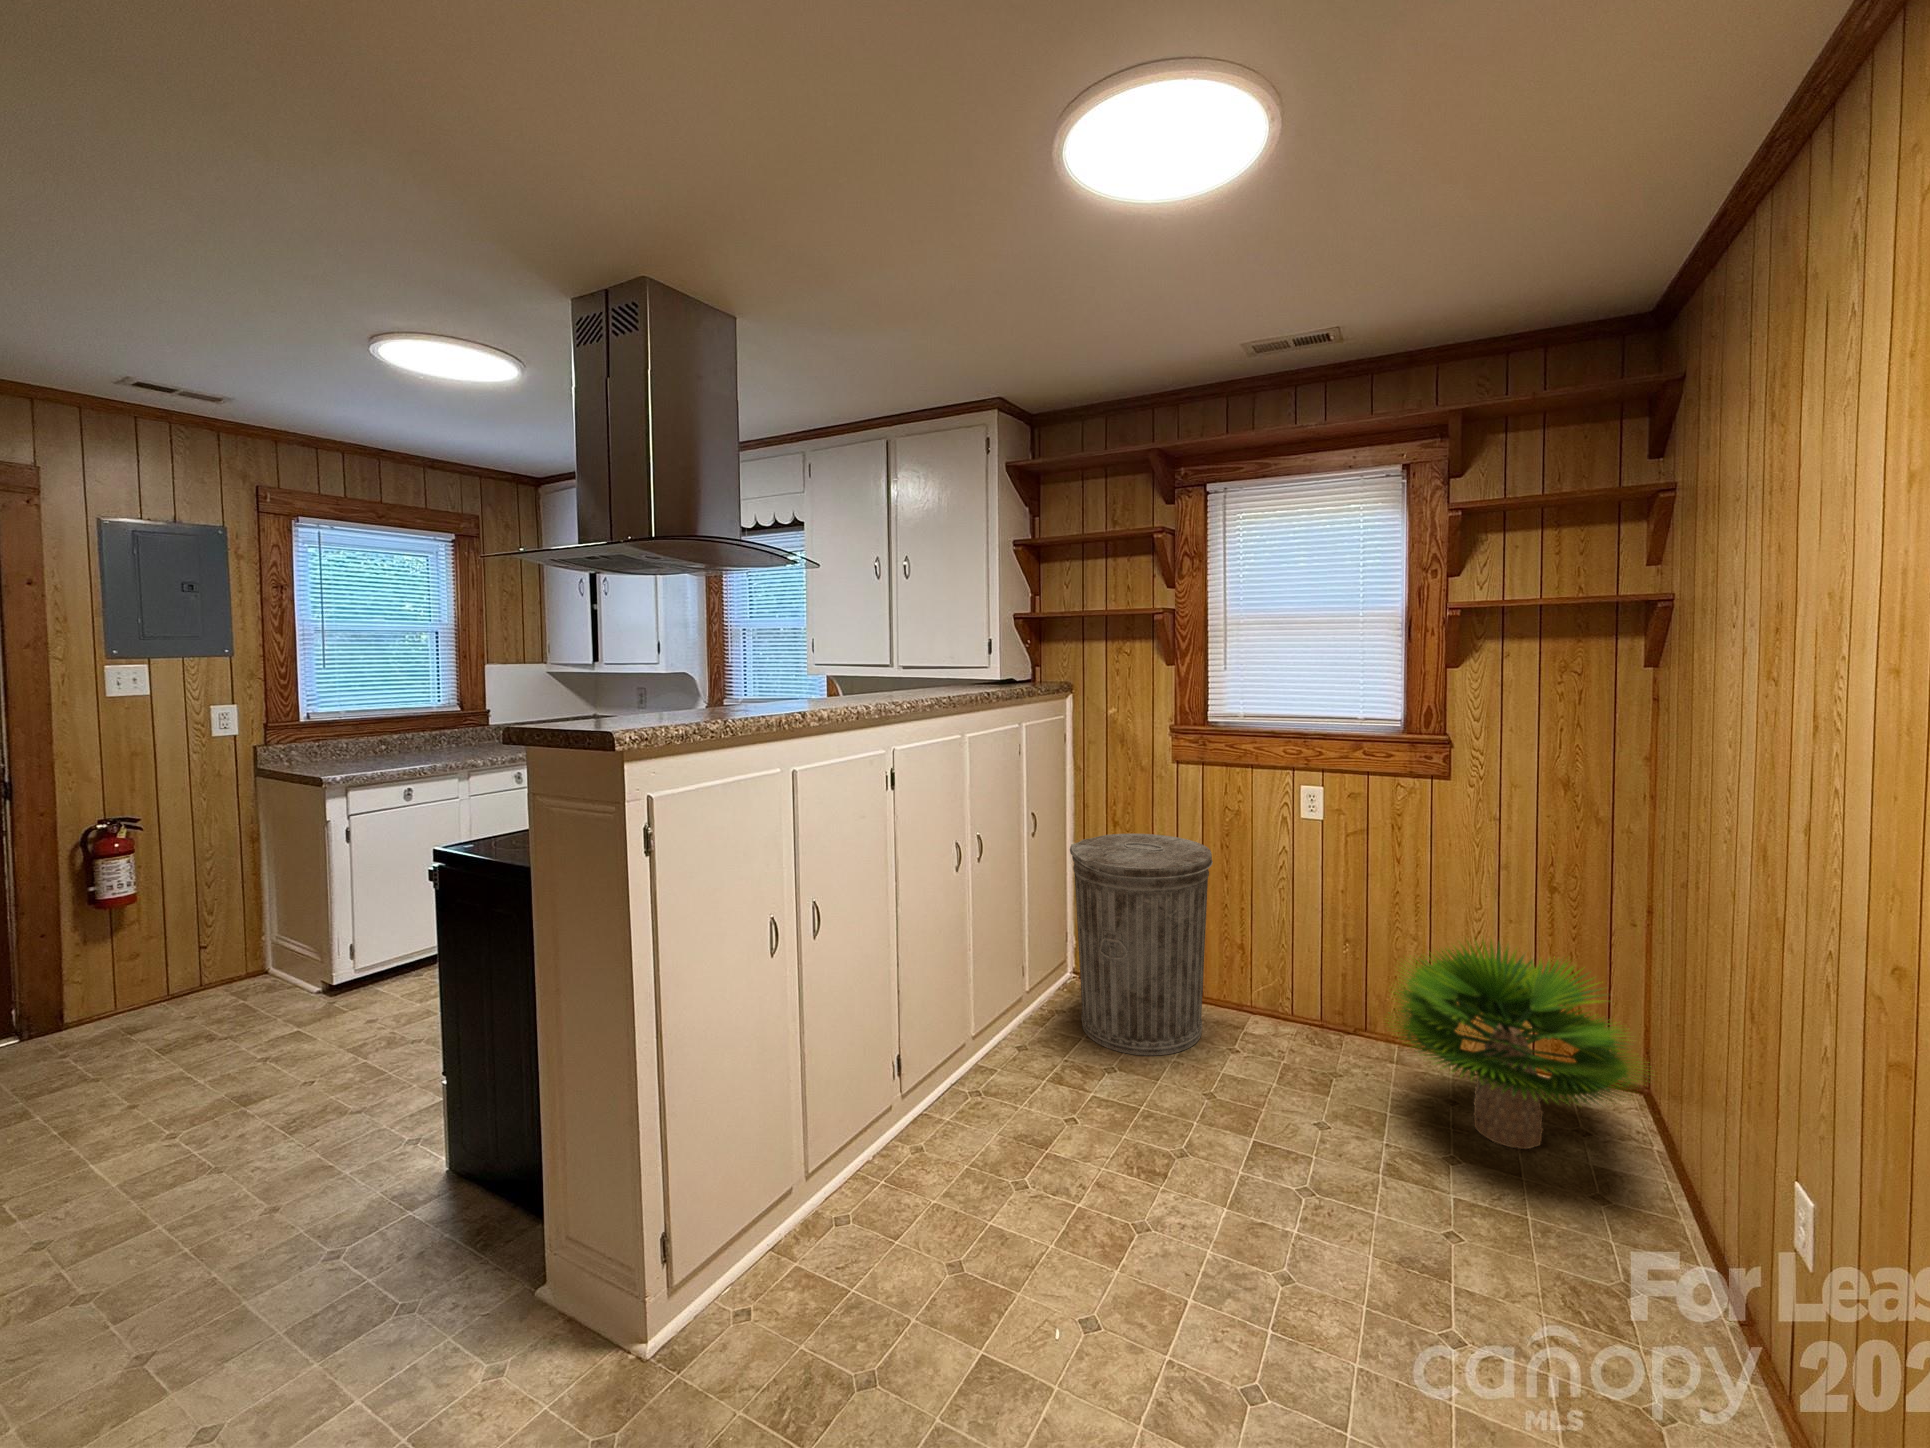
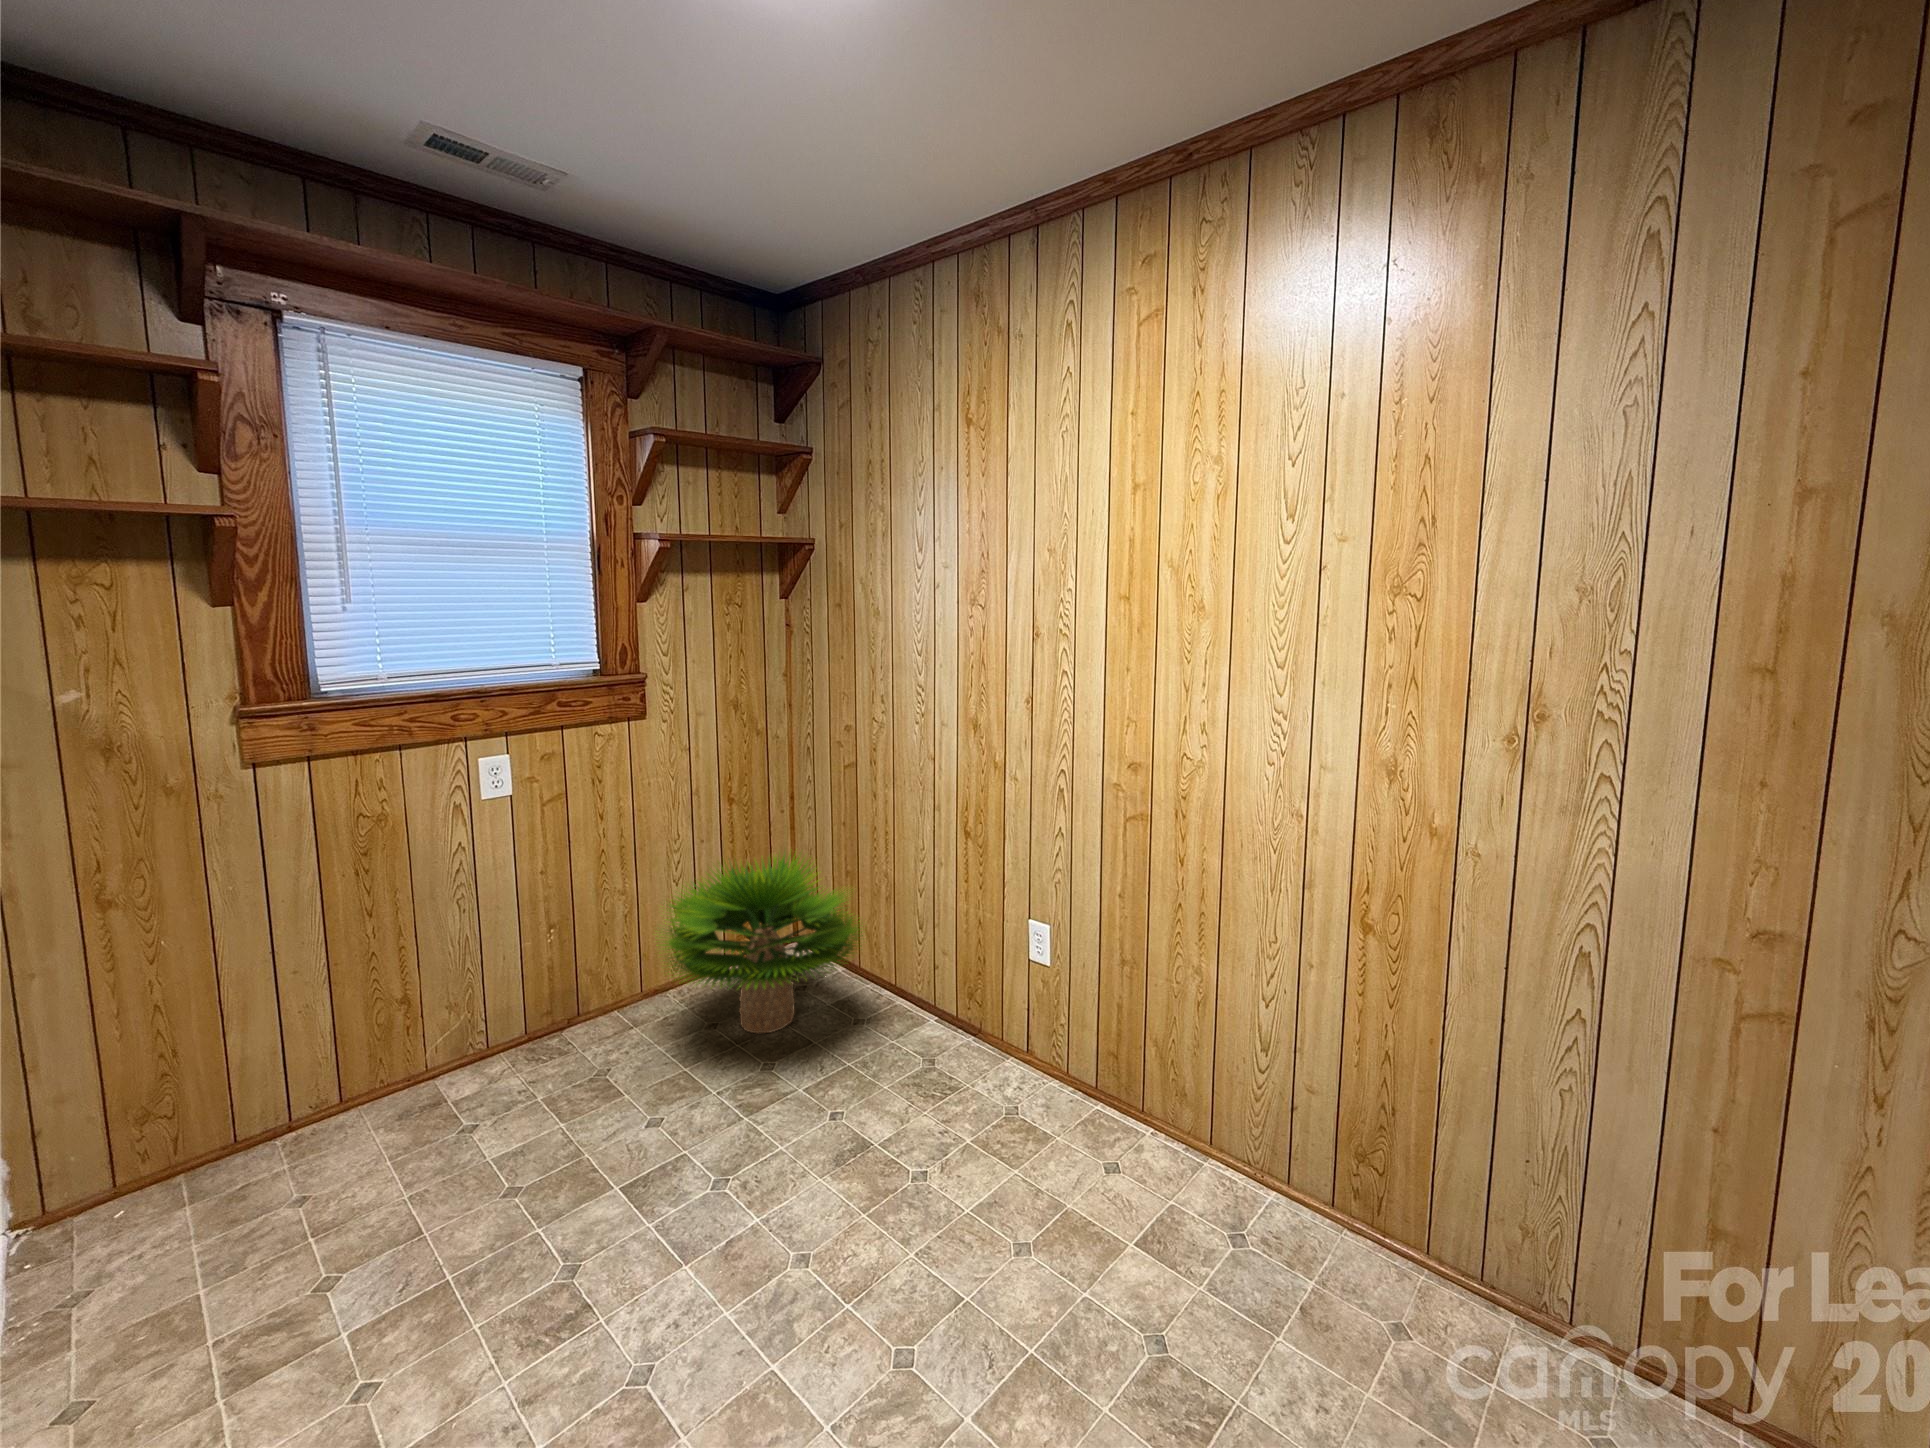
trash can: present [1070,834,1213,1055] -> none [80,880,406,1279]

